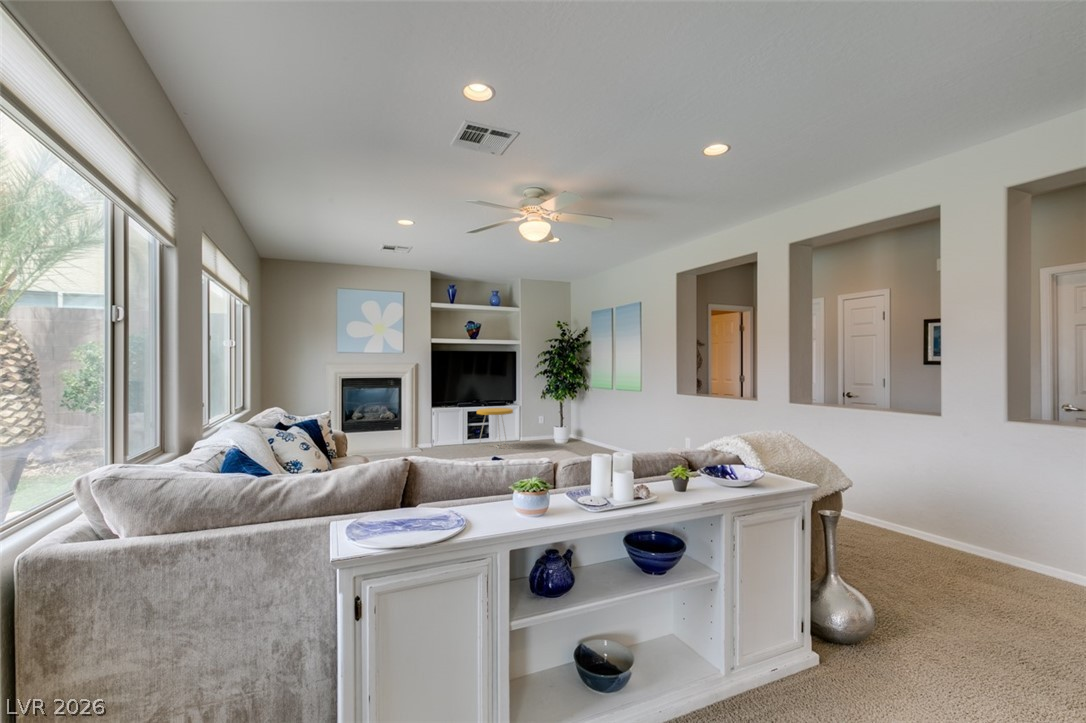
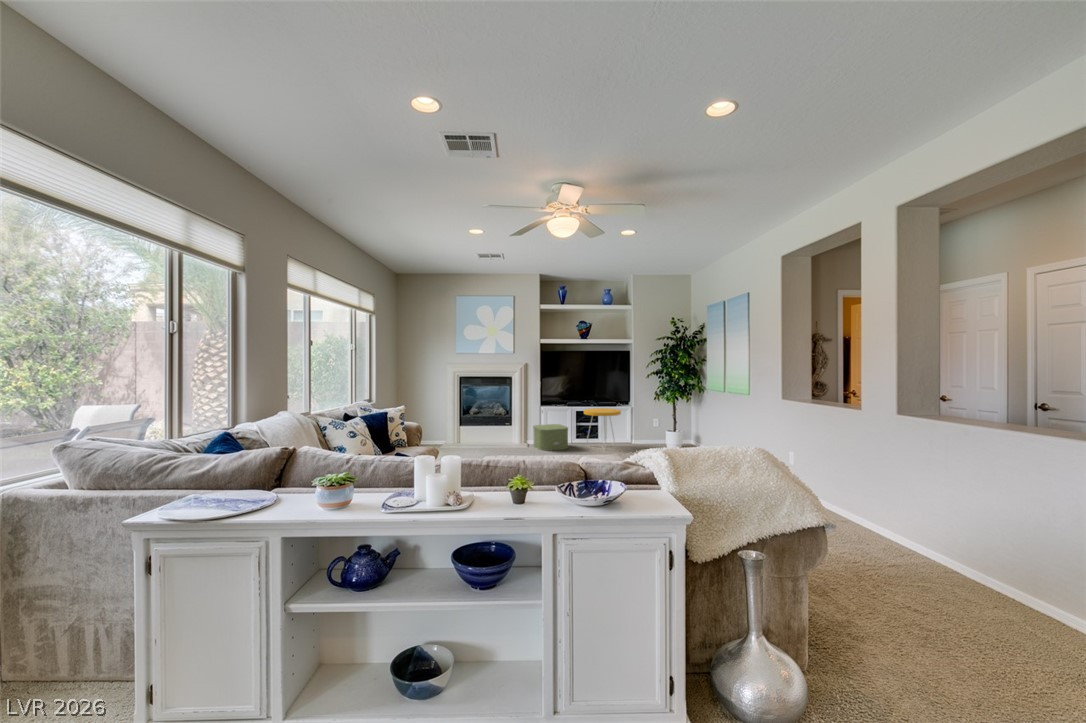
storage box: none [425,426,463,453] -> present [533,424,568,451]

